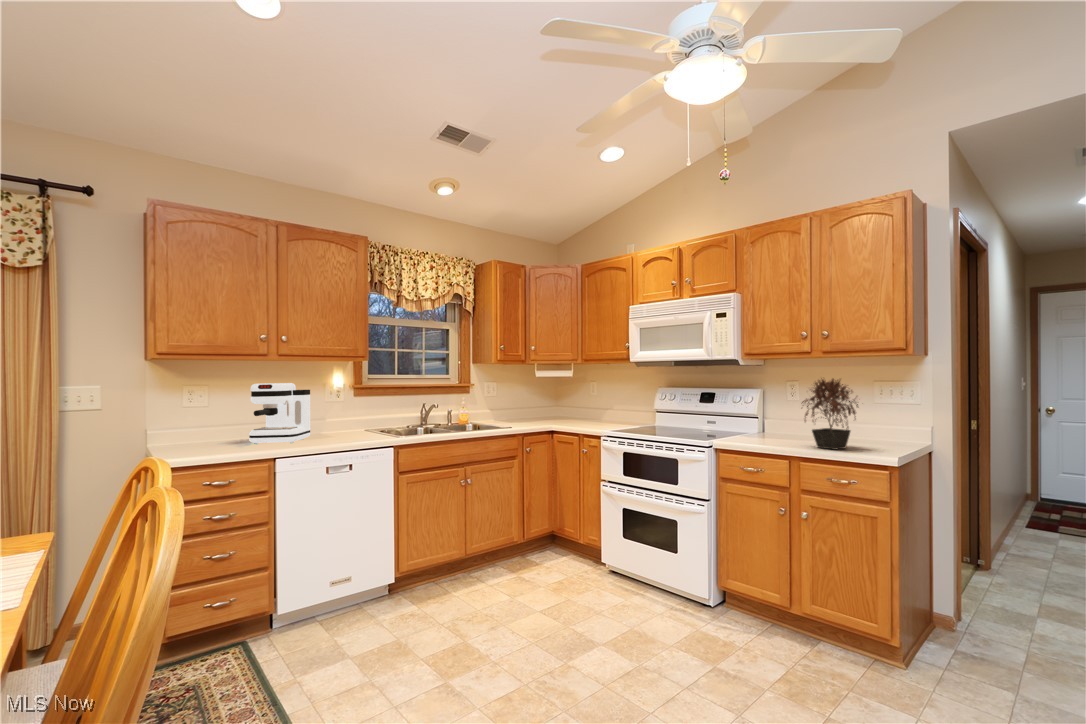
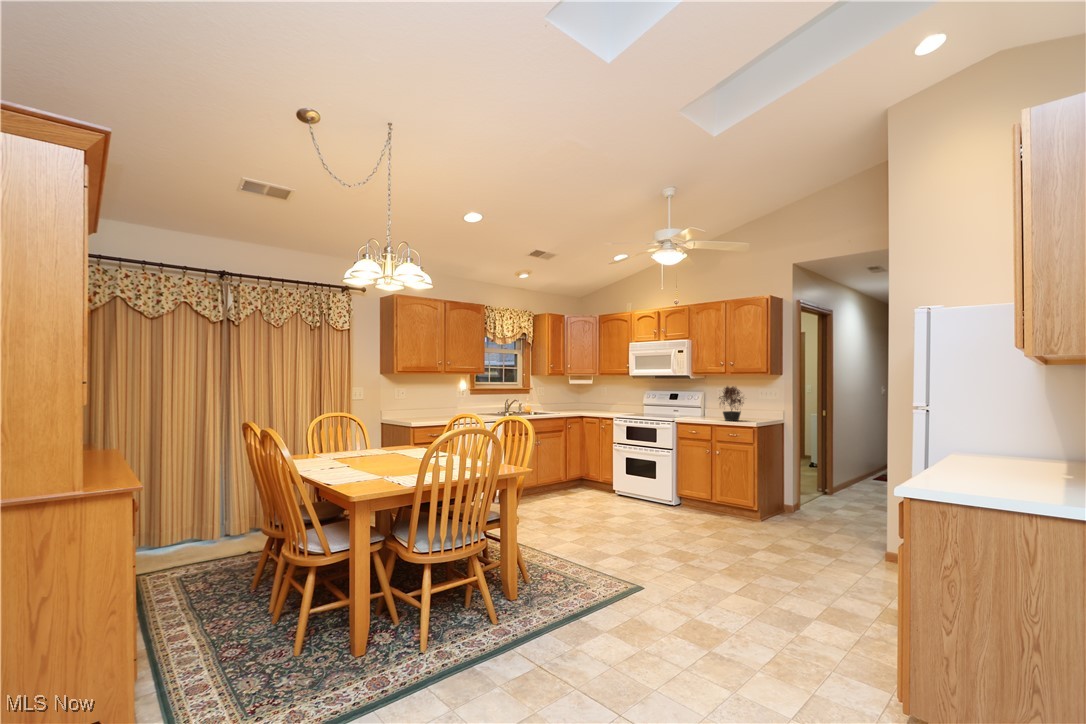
coffee maker: present [249,383,311,444] -> none [429,386,455,419]

